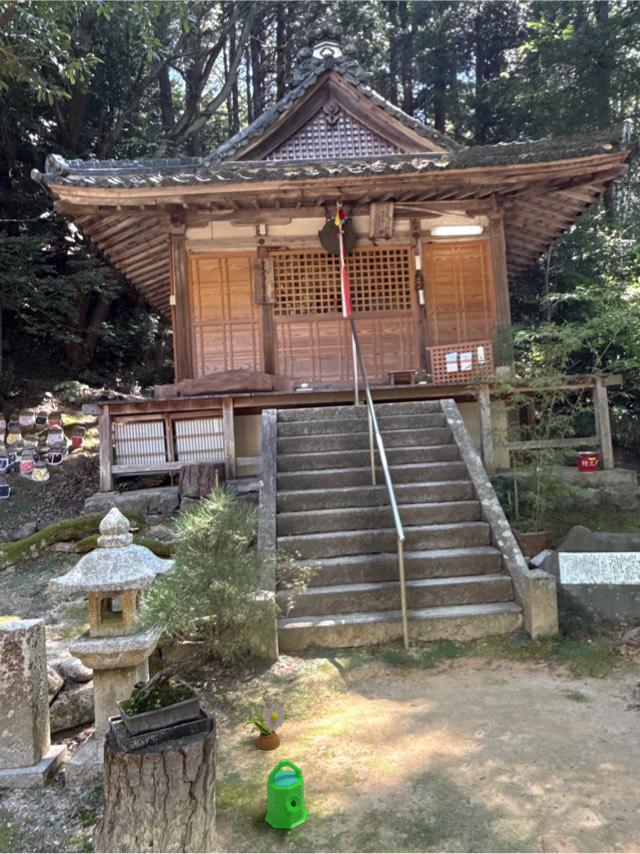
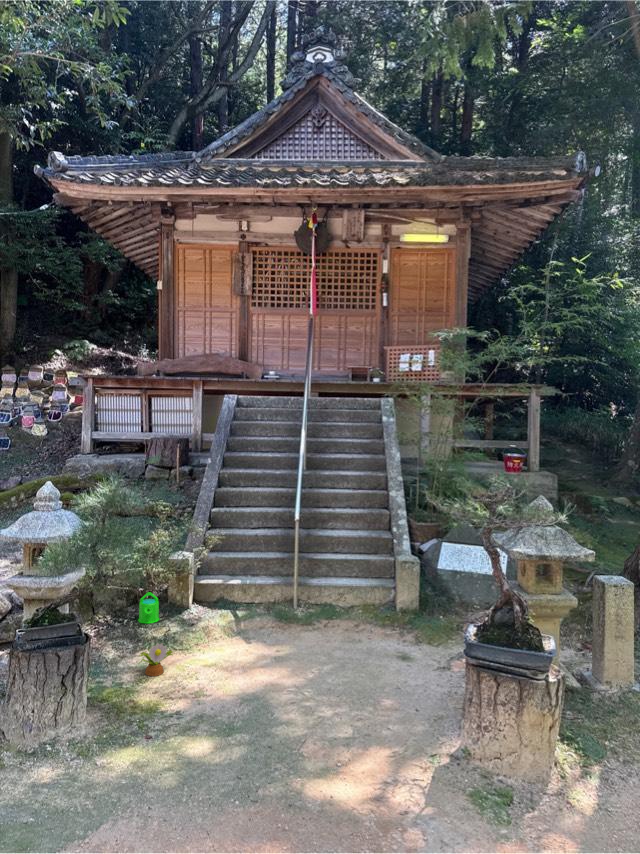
watering can: present [265,759,308,829] -> present [138,592,160,624]

